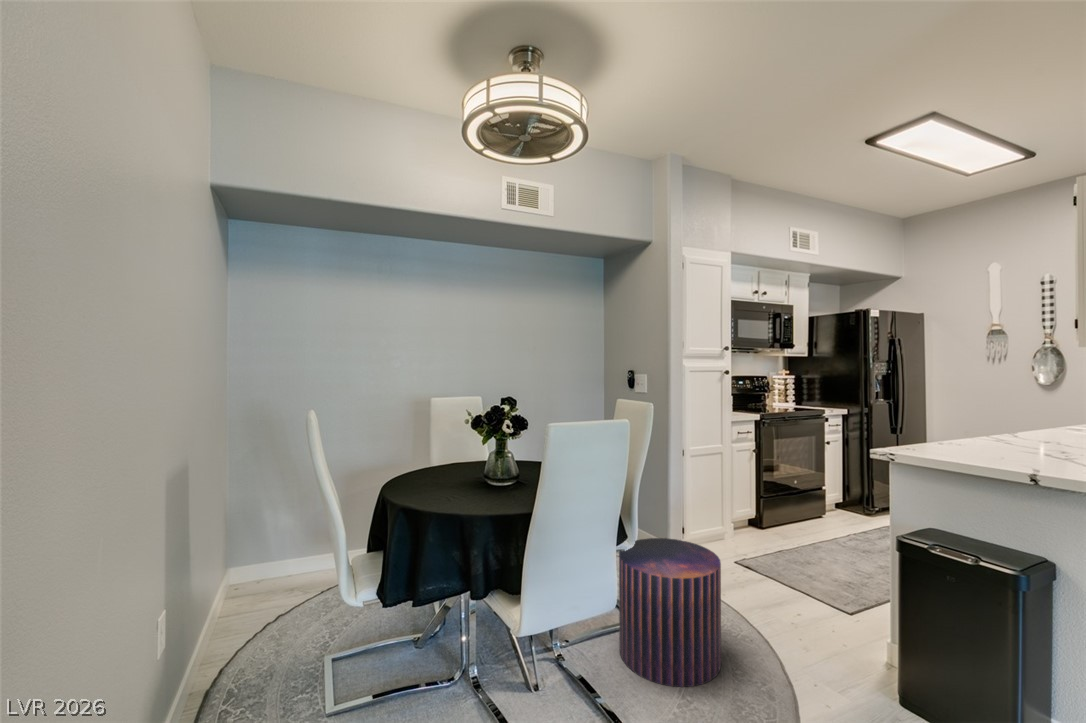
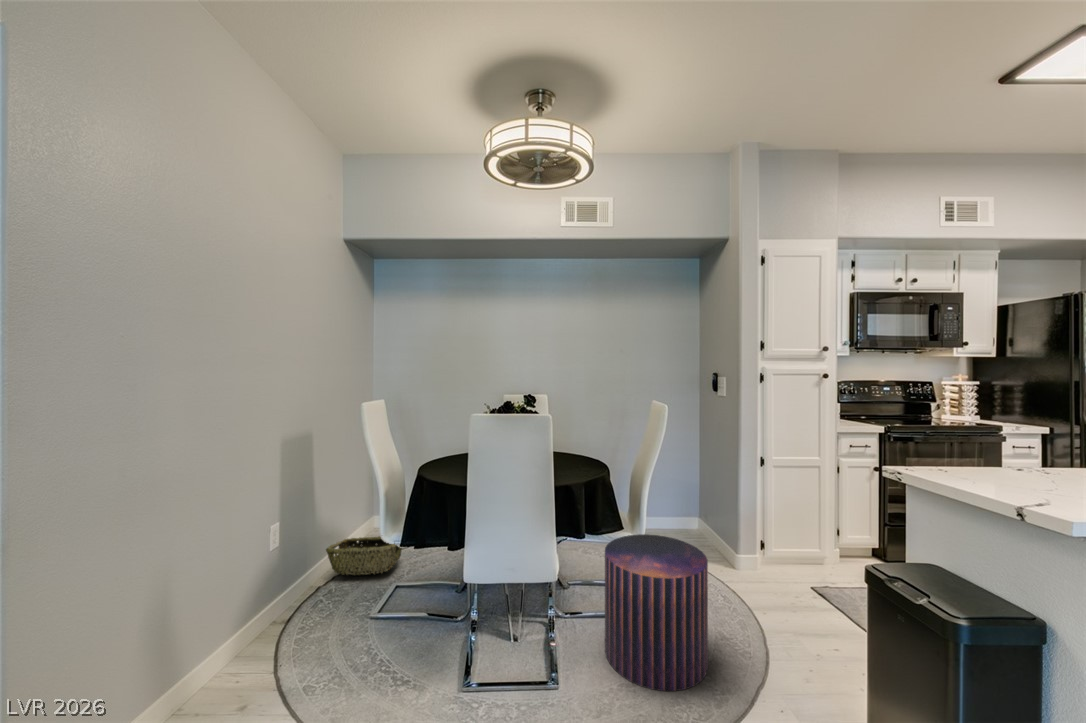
woven basket: none [208,605,321,681] -> present [326,536,402,575]

